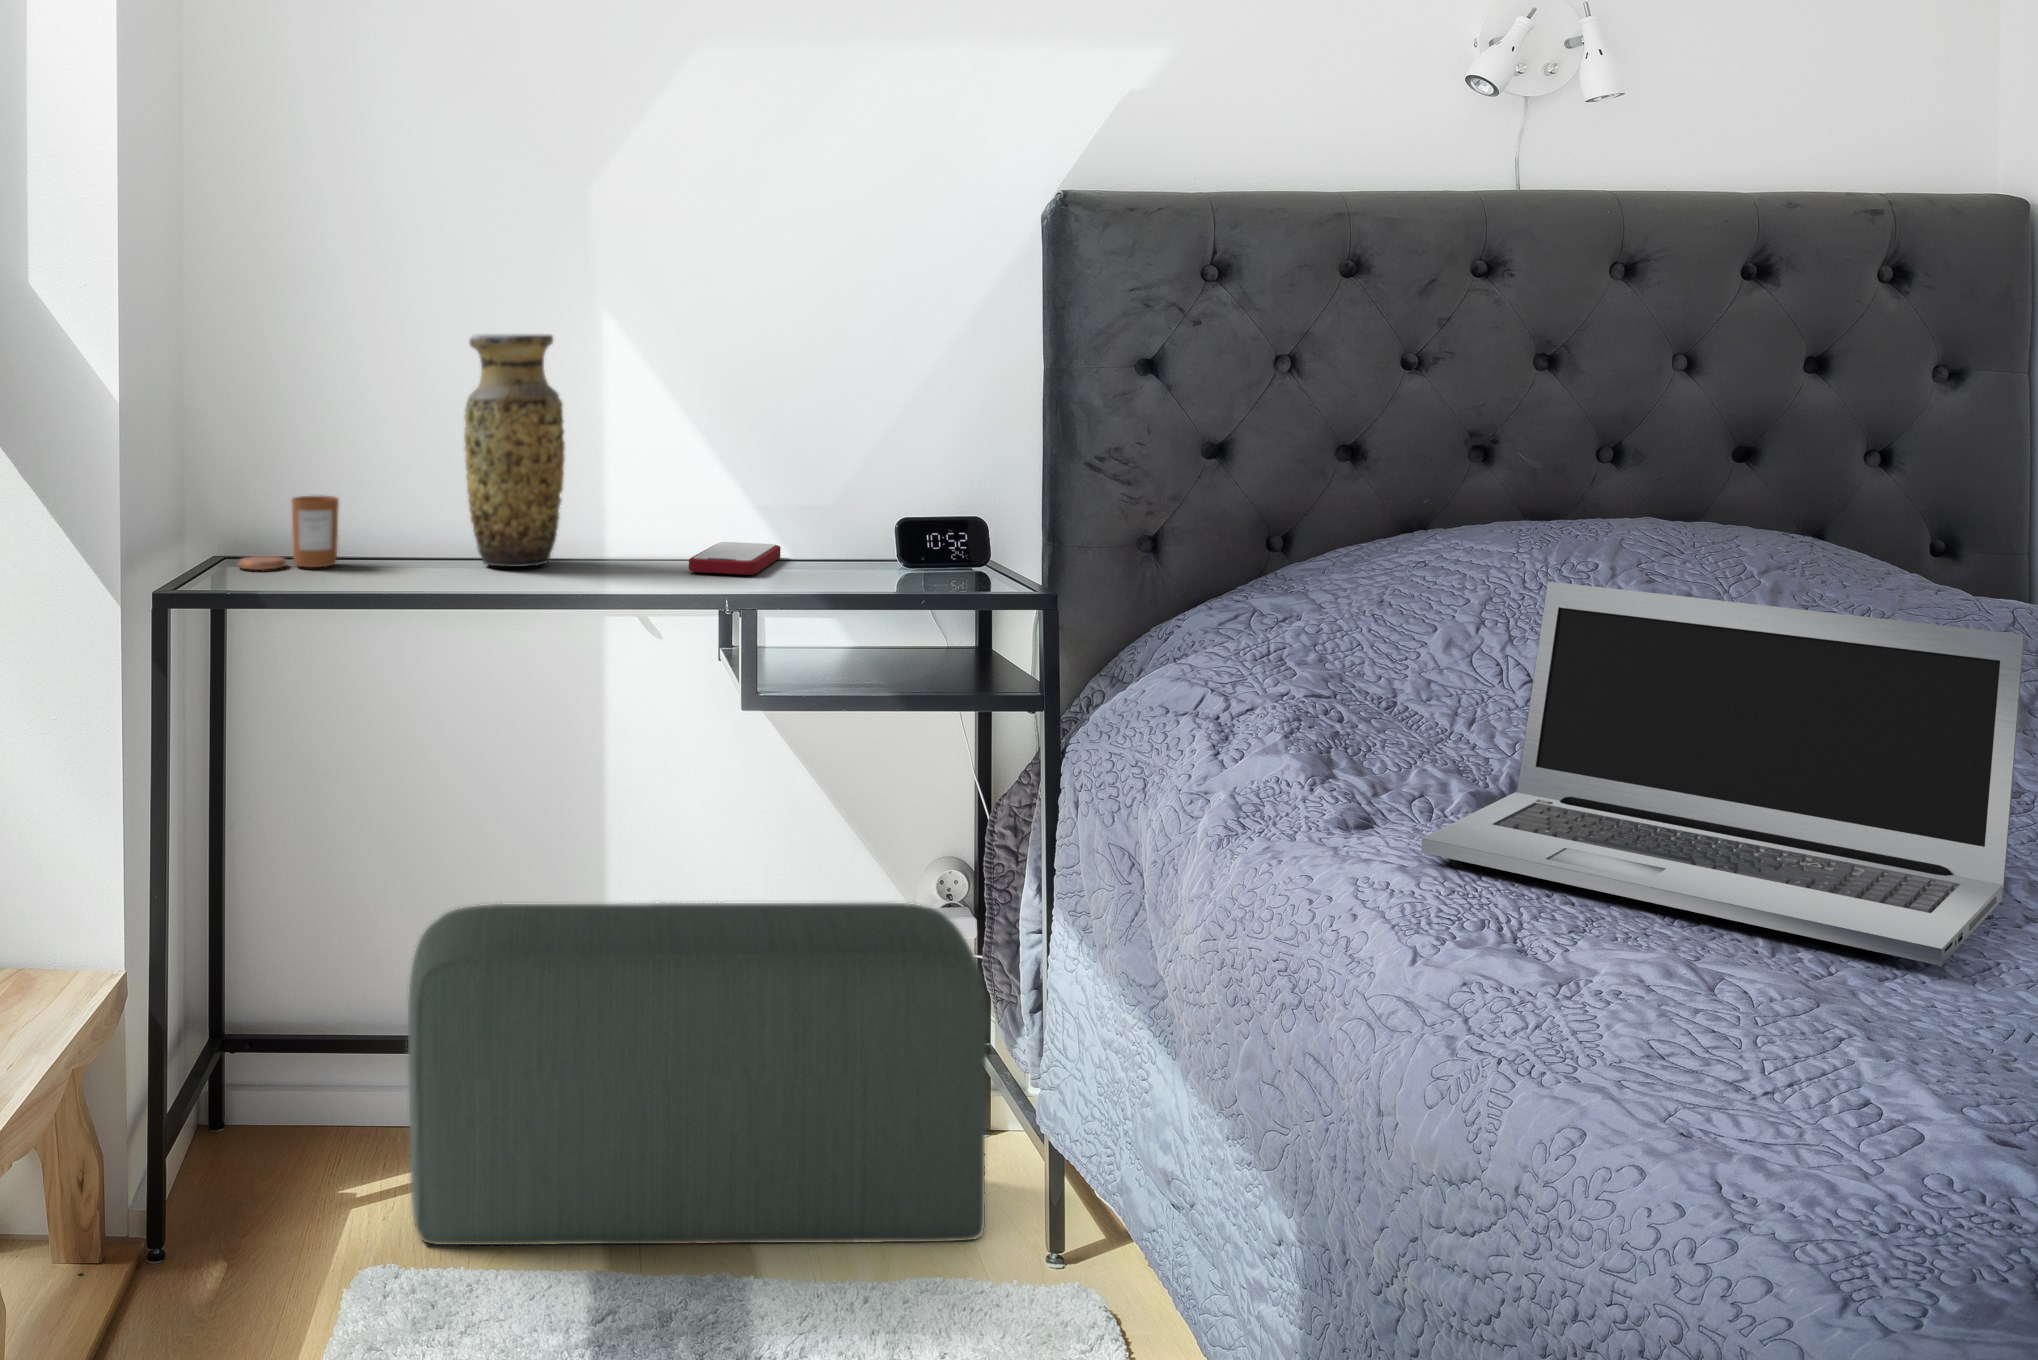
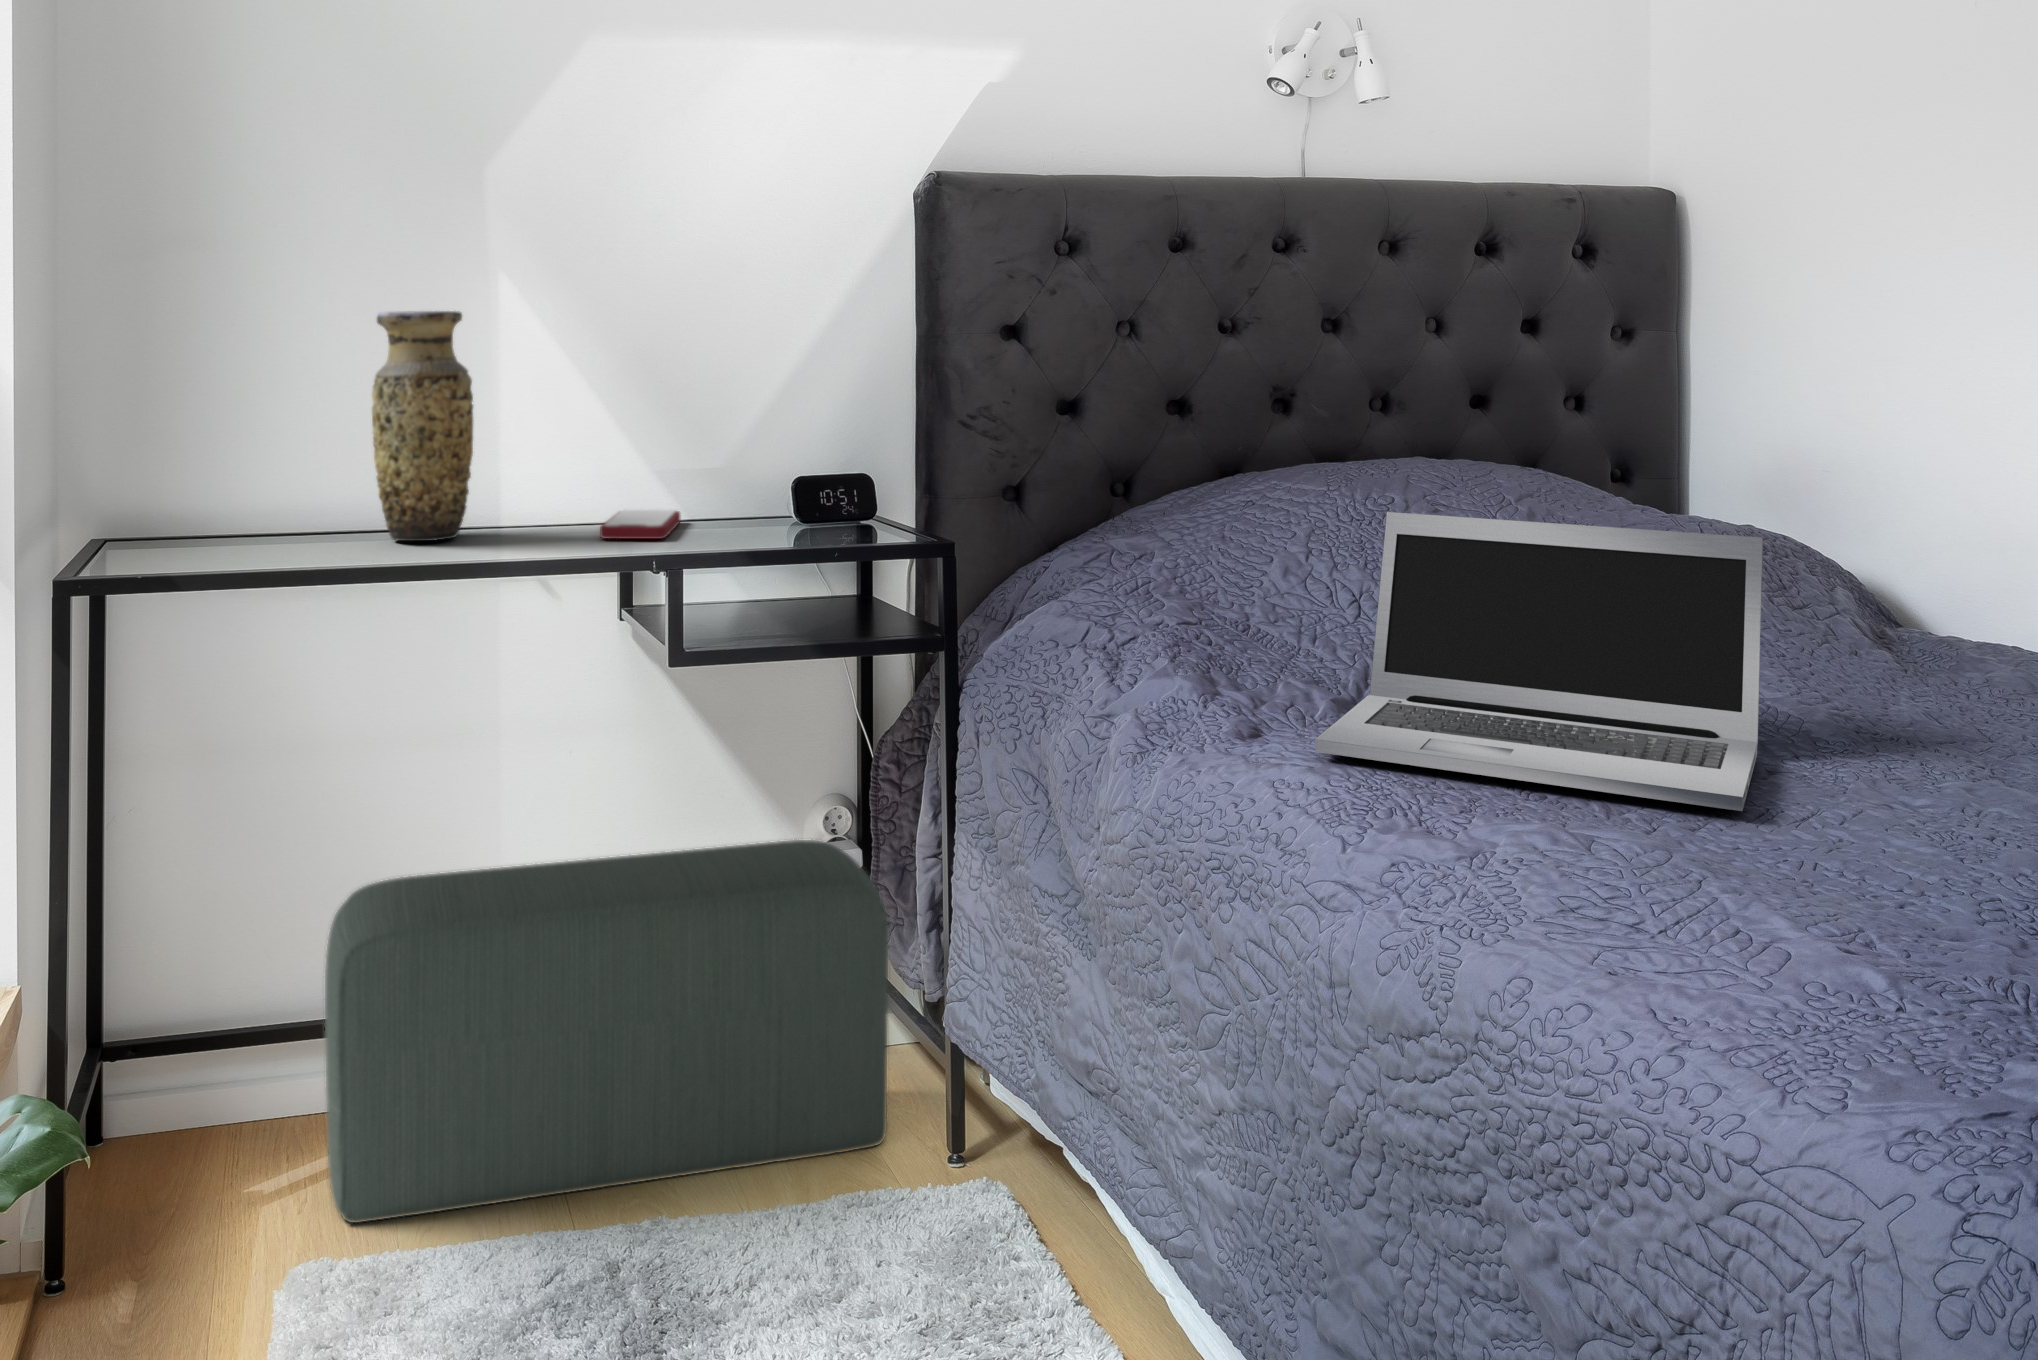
candle: present [238,496,339,570] -> none [131,477,240,555]

